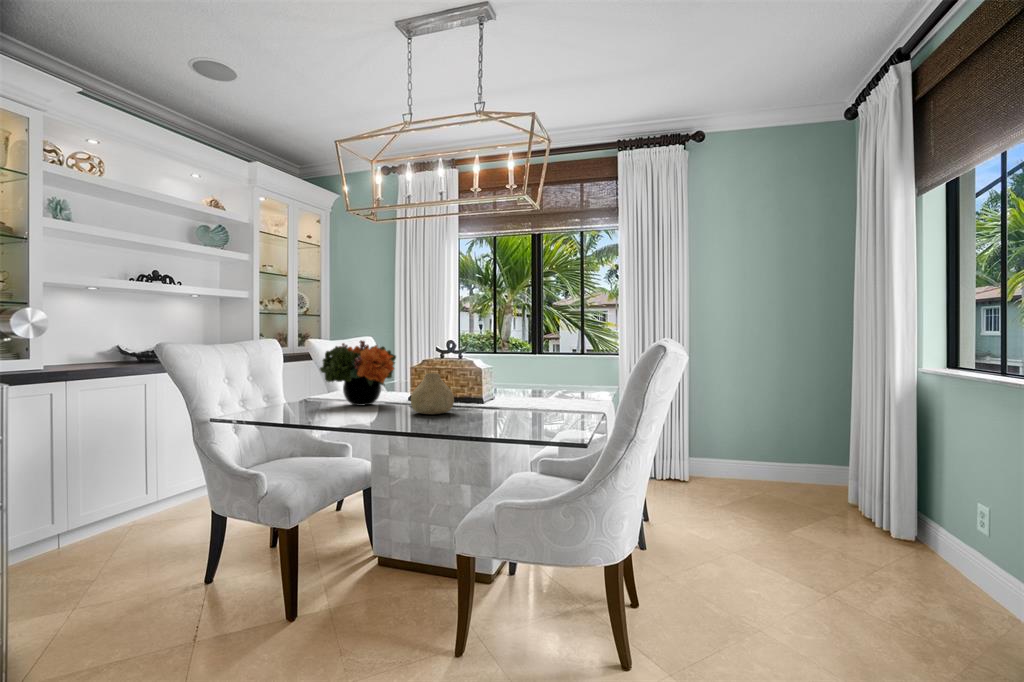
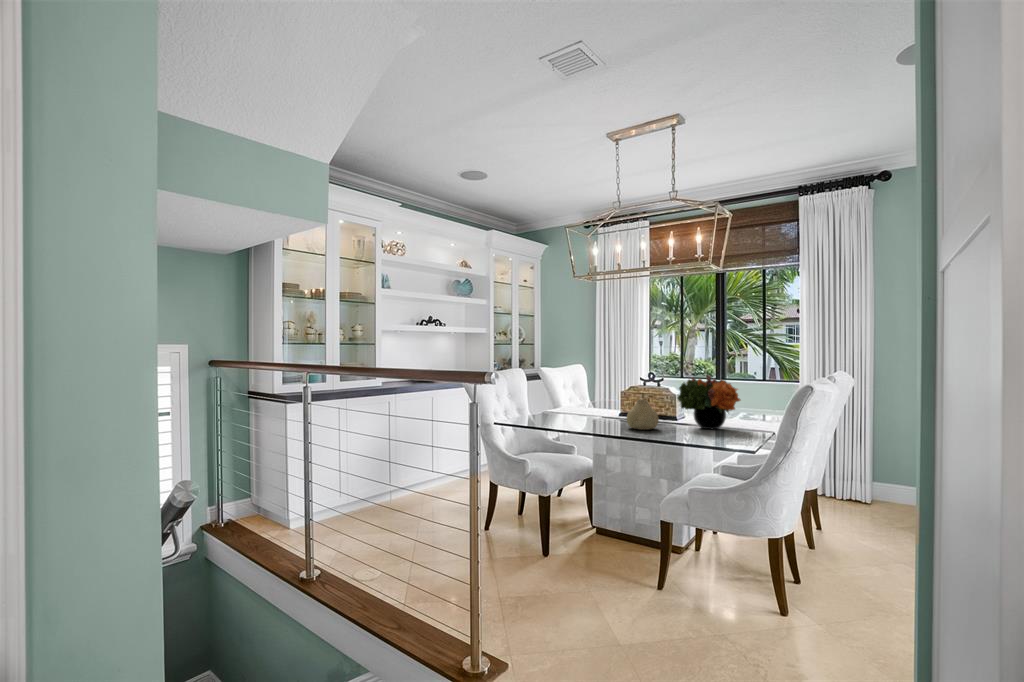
flower arrangement: present [320,340,396,406] -> present [677,375,740,429]

